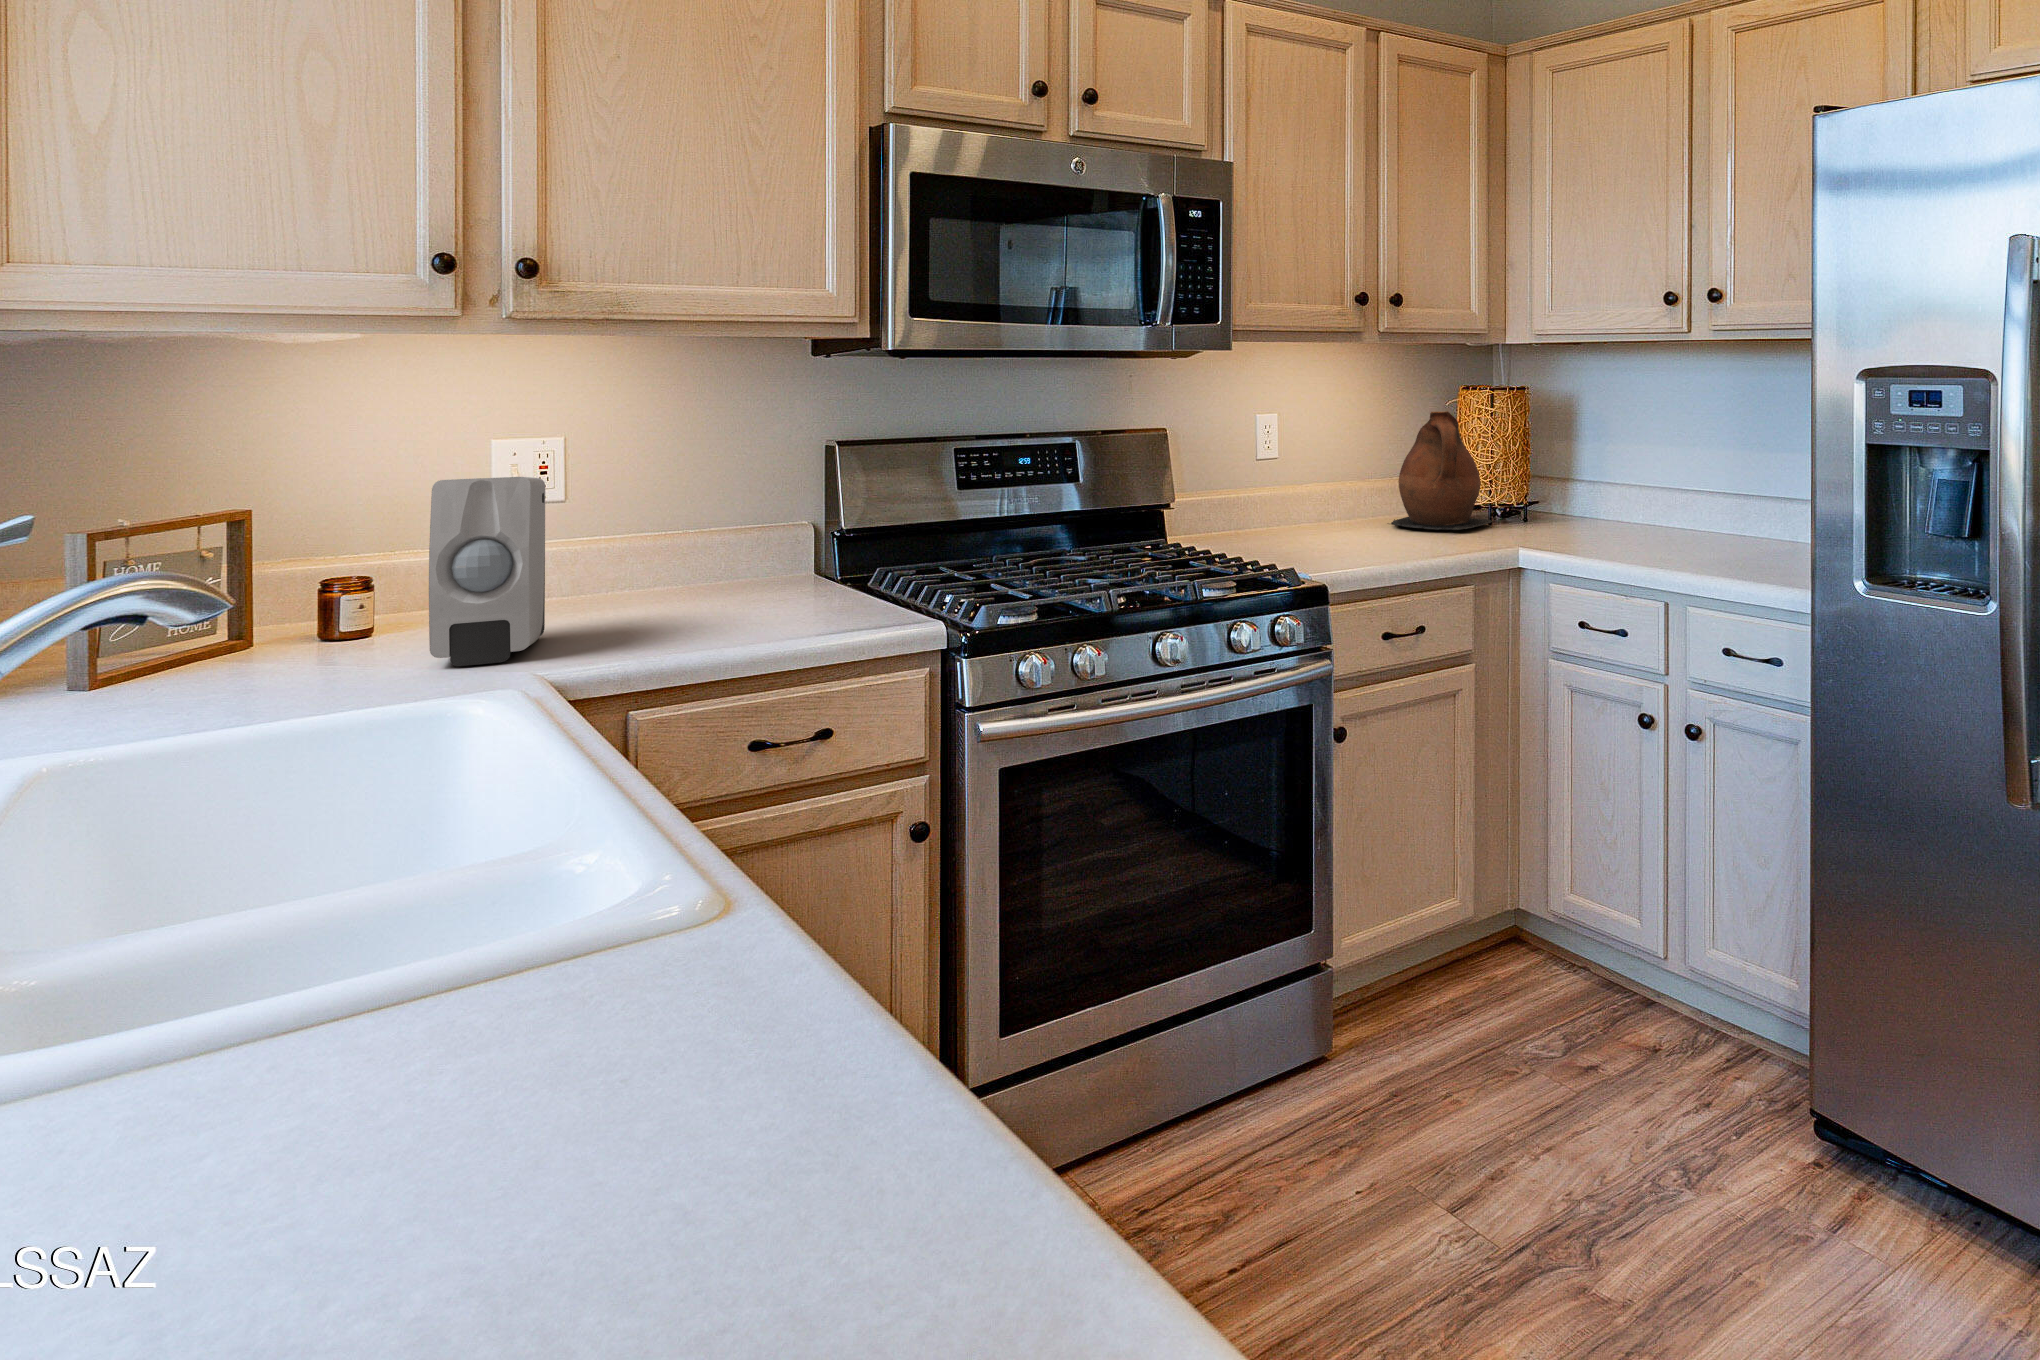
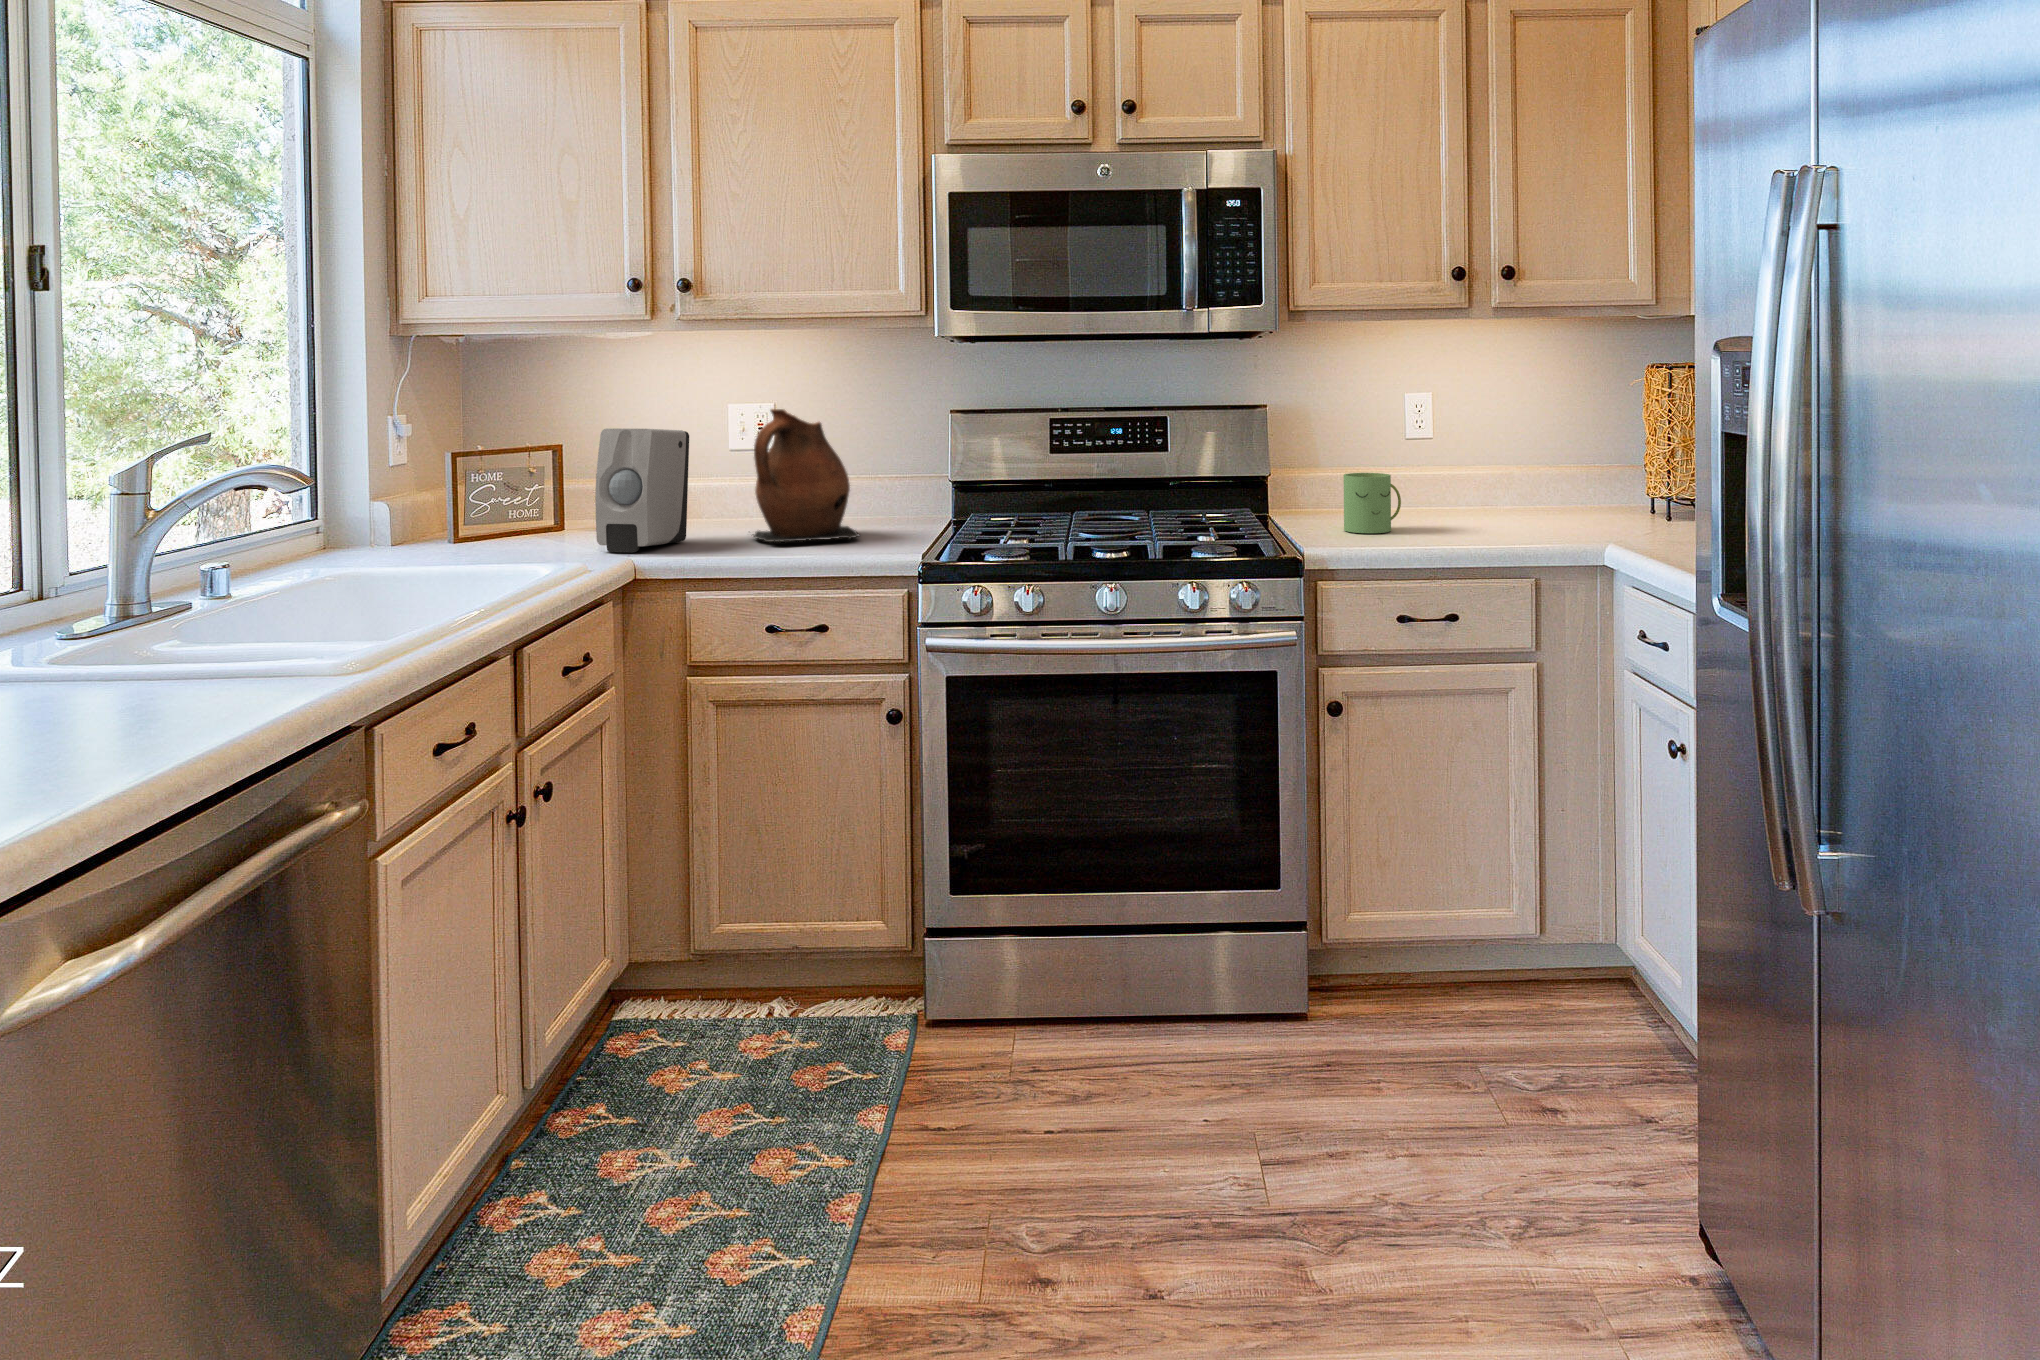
ceramic pitcher: present [1391,411,1493,530] -> present [752,409,860,542]
mug: none [1273,484,1321,543] -> present [1344,473,1401,533]

